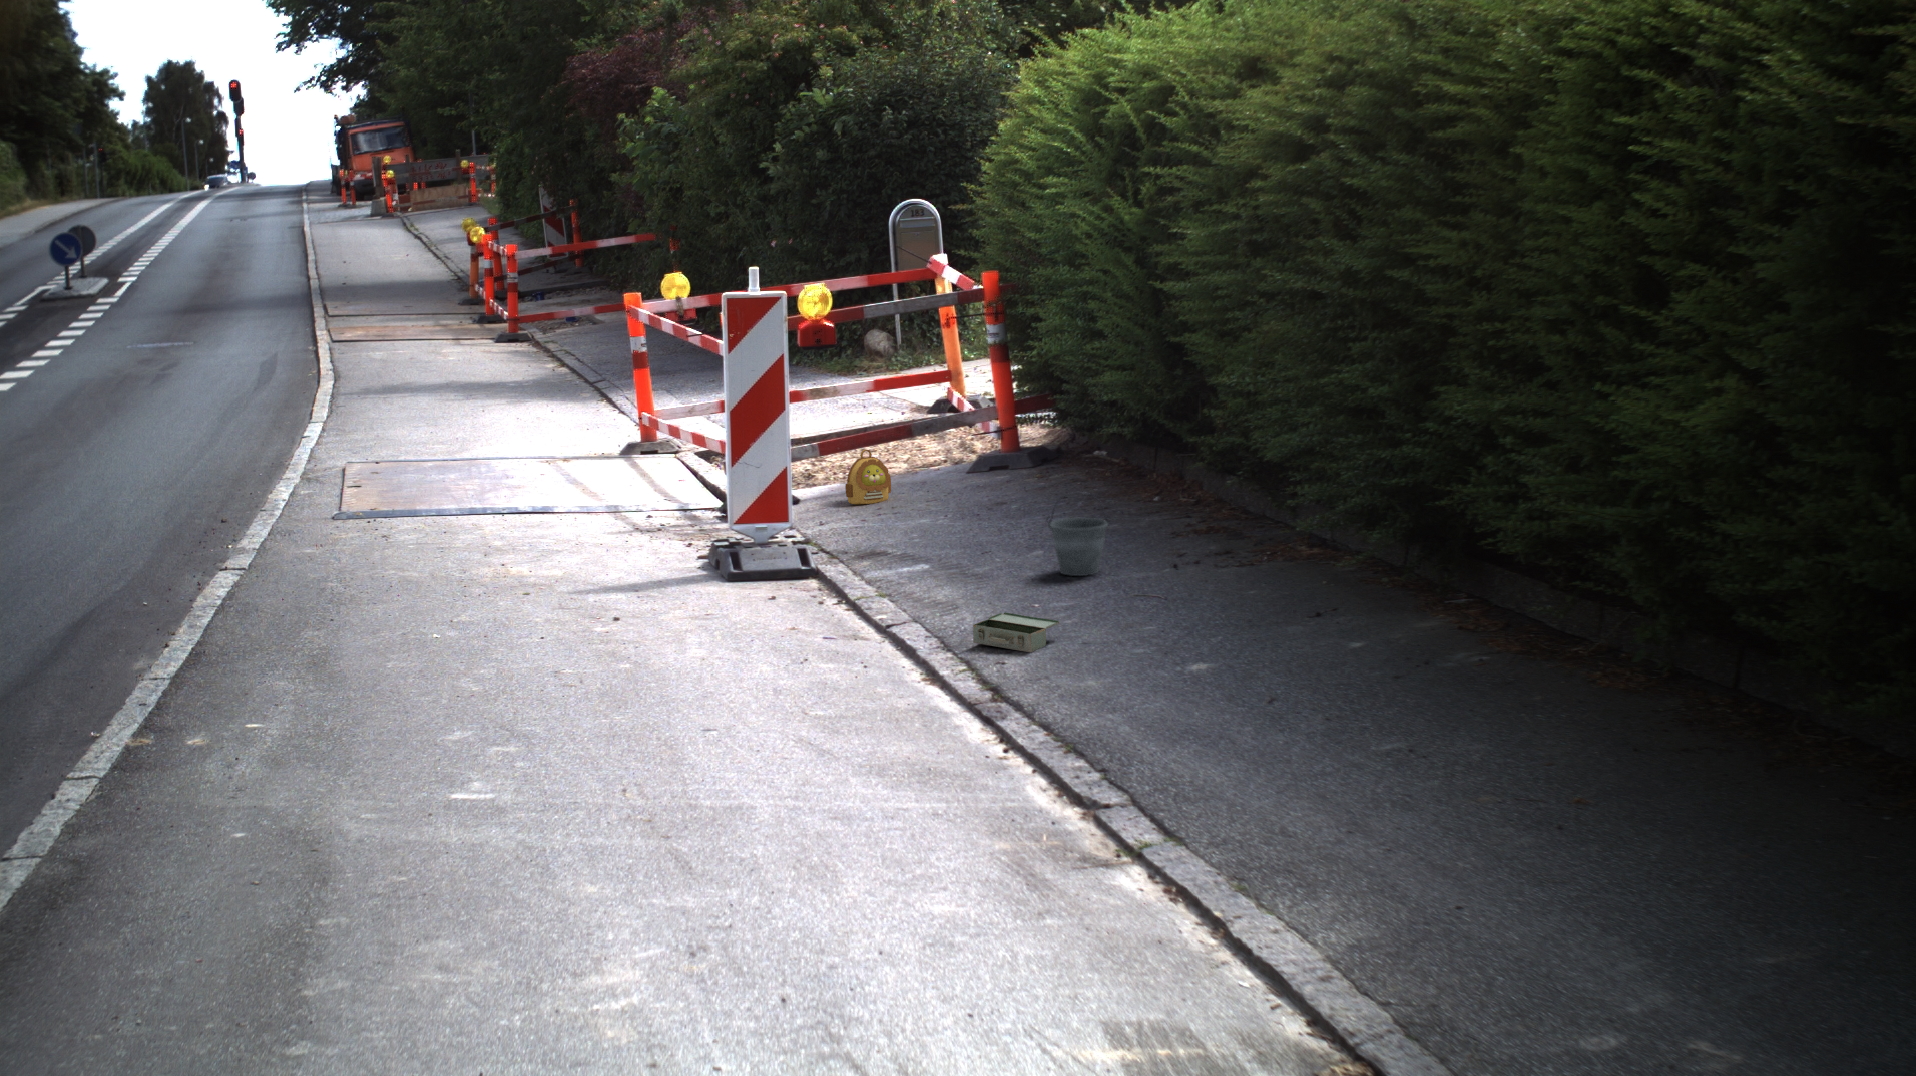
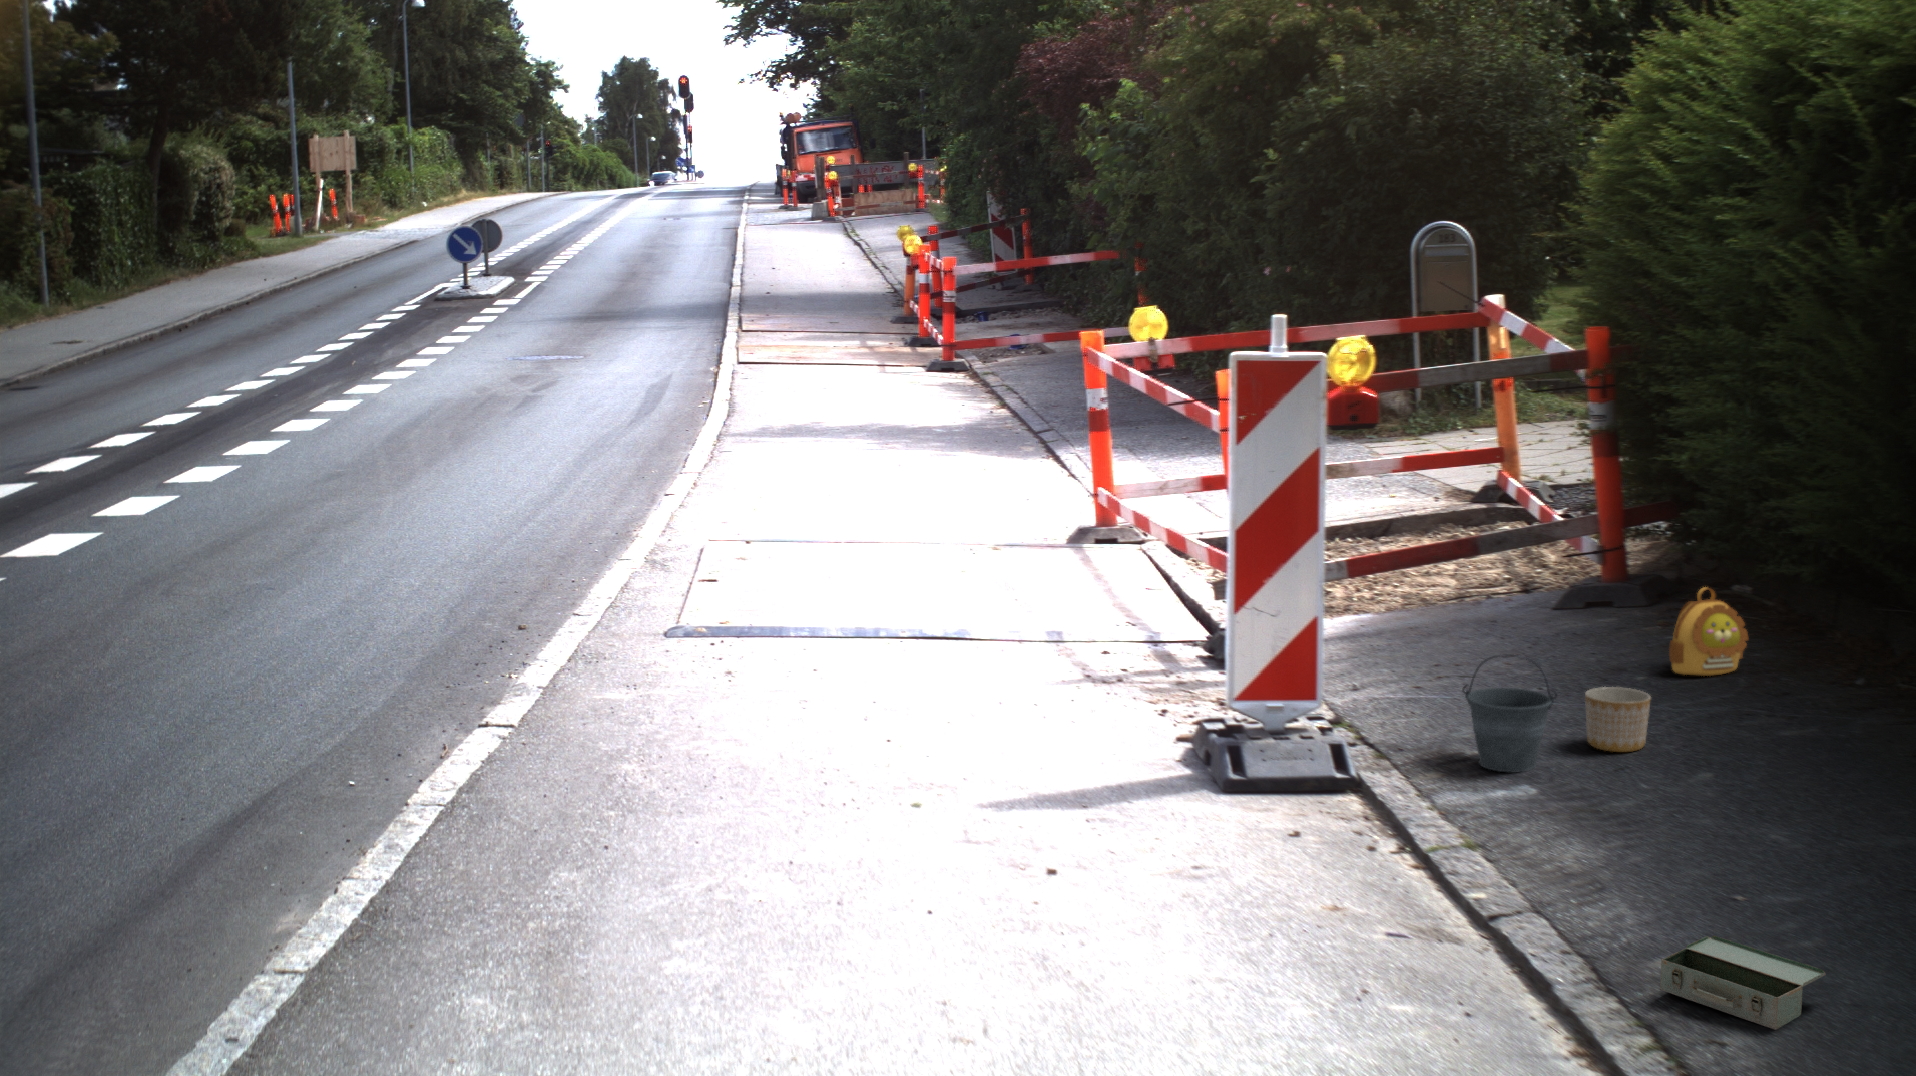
backpack: present [845,450,891,504] -> present [1669,587,1748,676]
bucket: present [1048,495,1109,576] -> present [1463,654,1557,772]
planter: none [960,503,1000,543] -> present [1585,687,1651,752]

